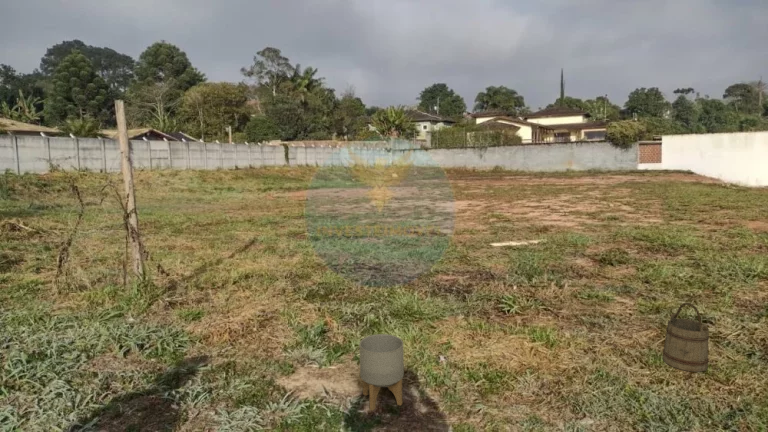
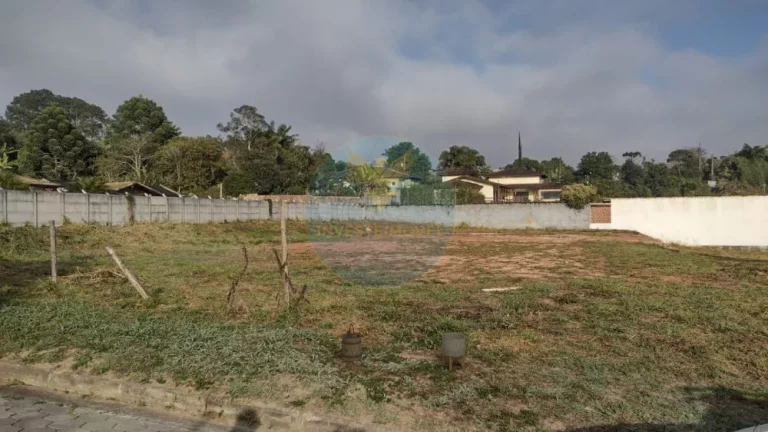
bucket: present [663,303,709,372] -> present [341,324,362,361]

